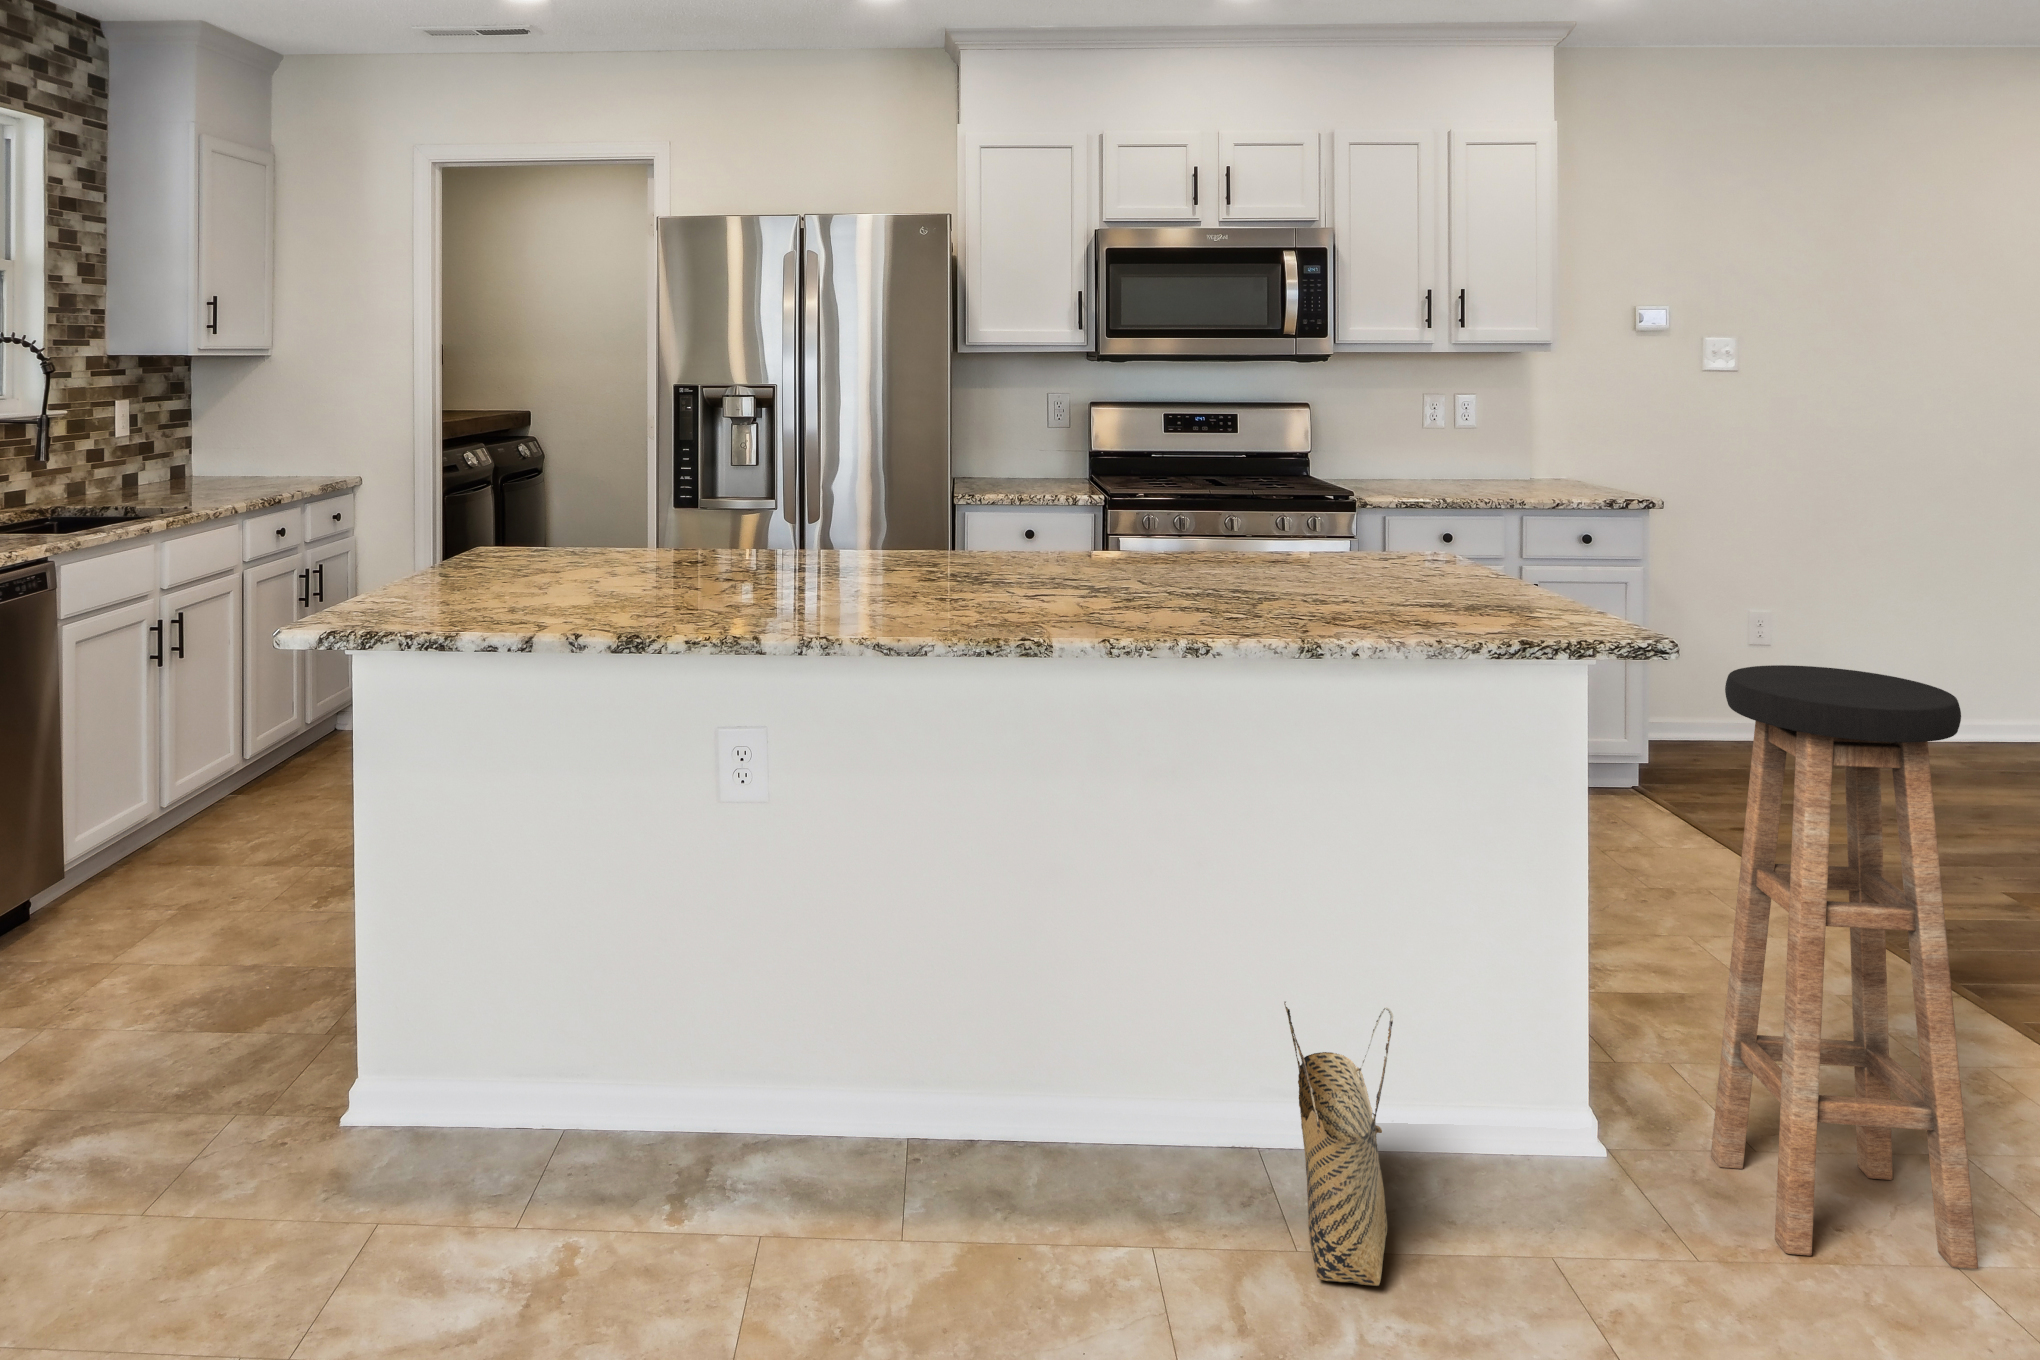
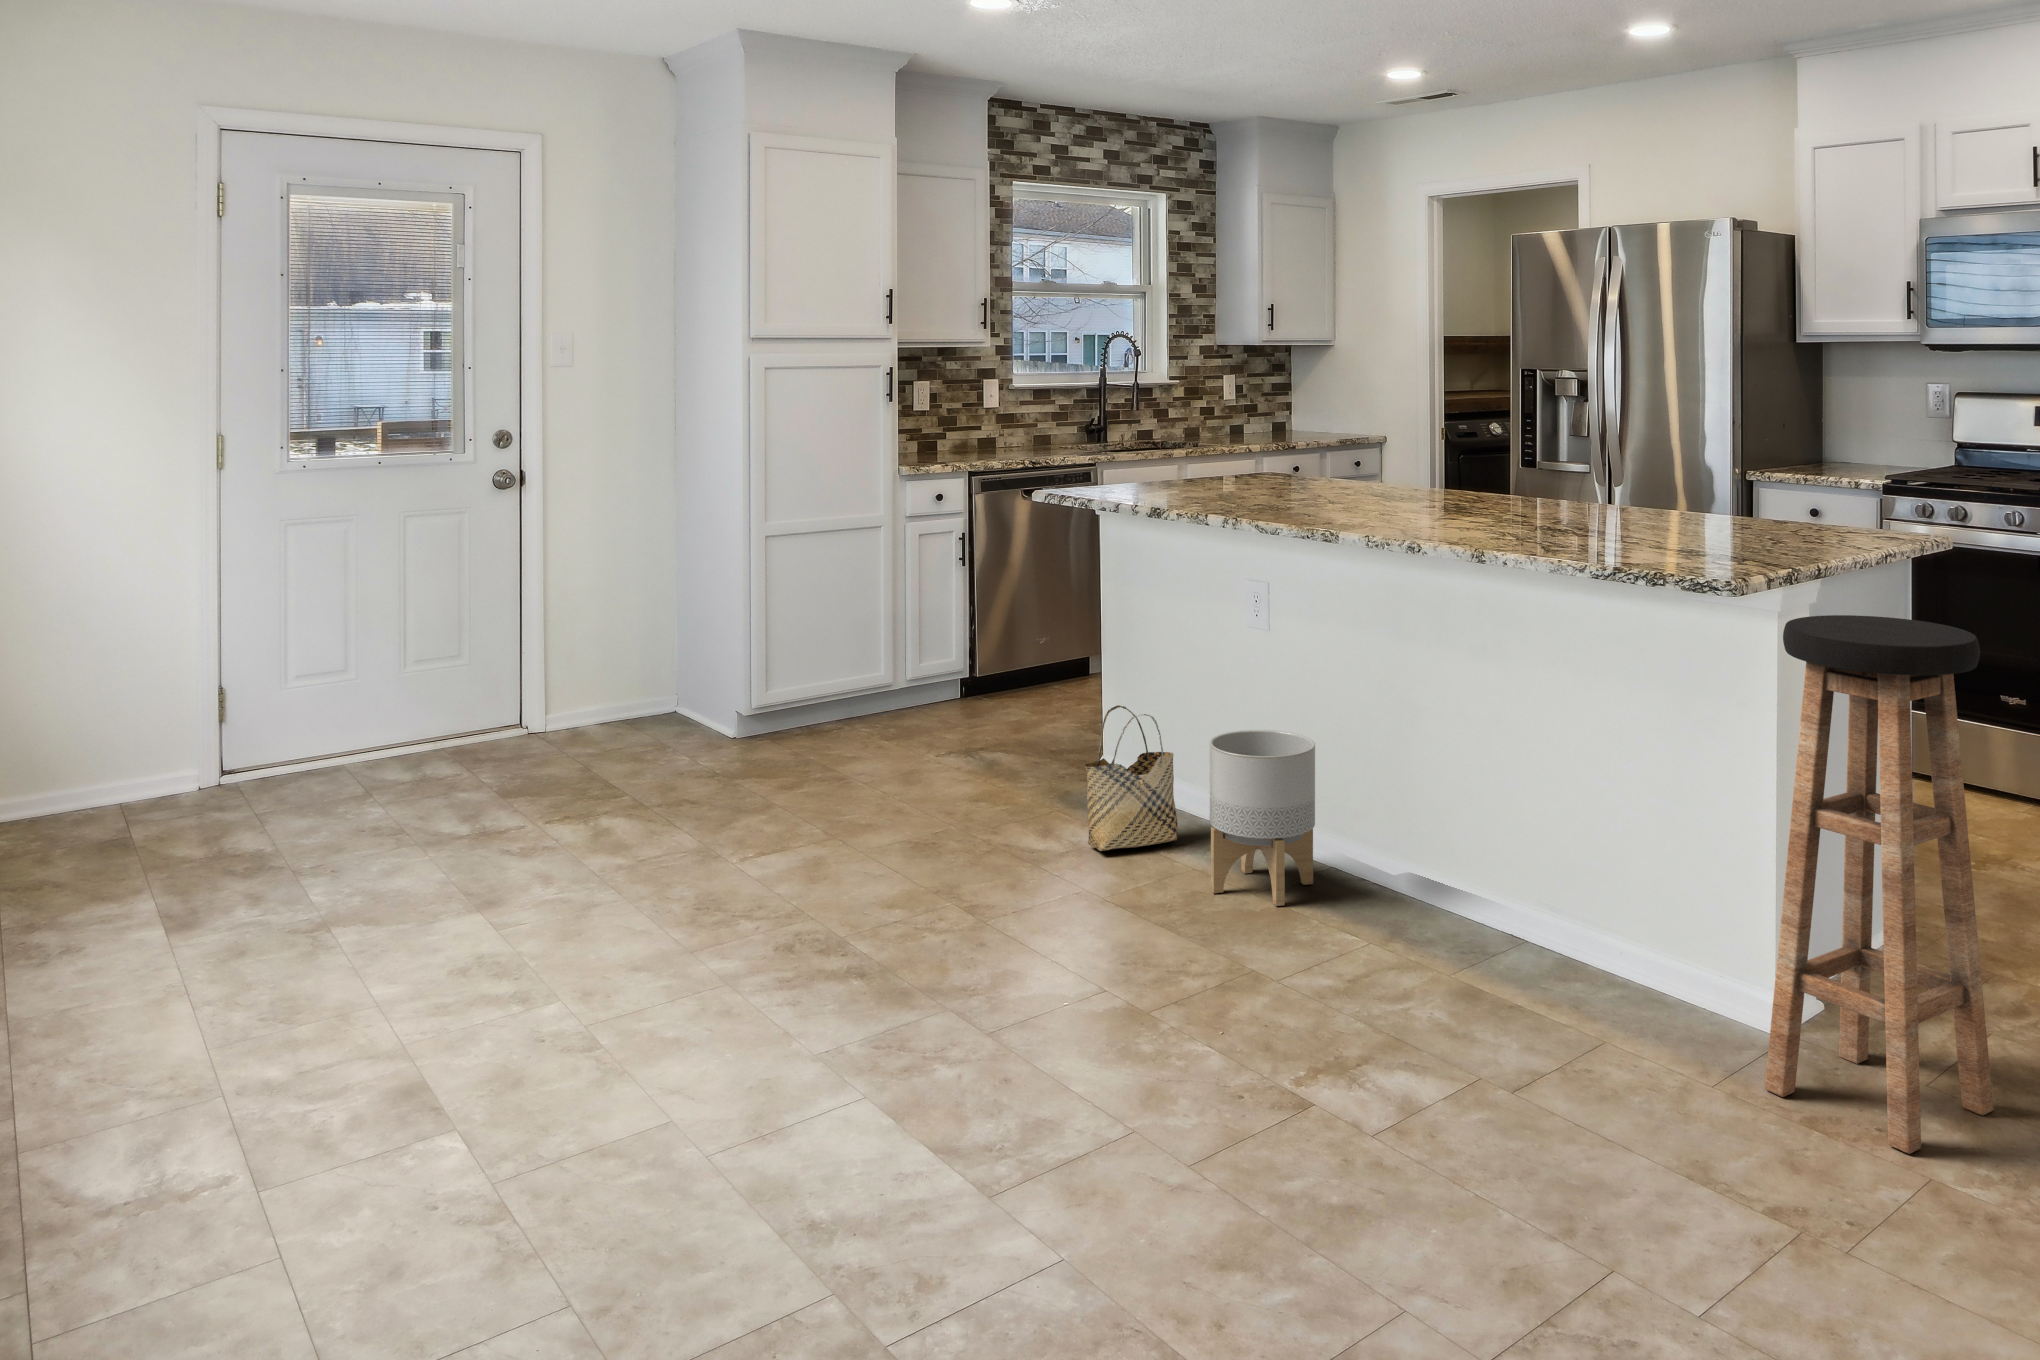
planter: none [839,962,1006,1276] -> present [1210,730,1315,906]
woven basket: present [1284,1002,1393,1286] -> present [1085,705,1178,851]

